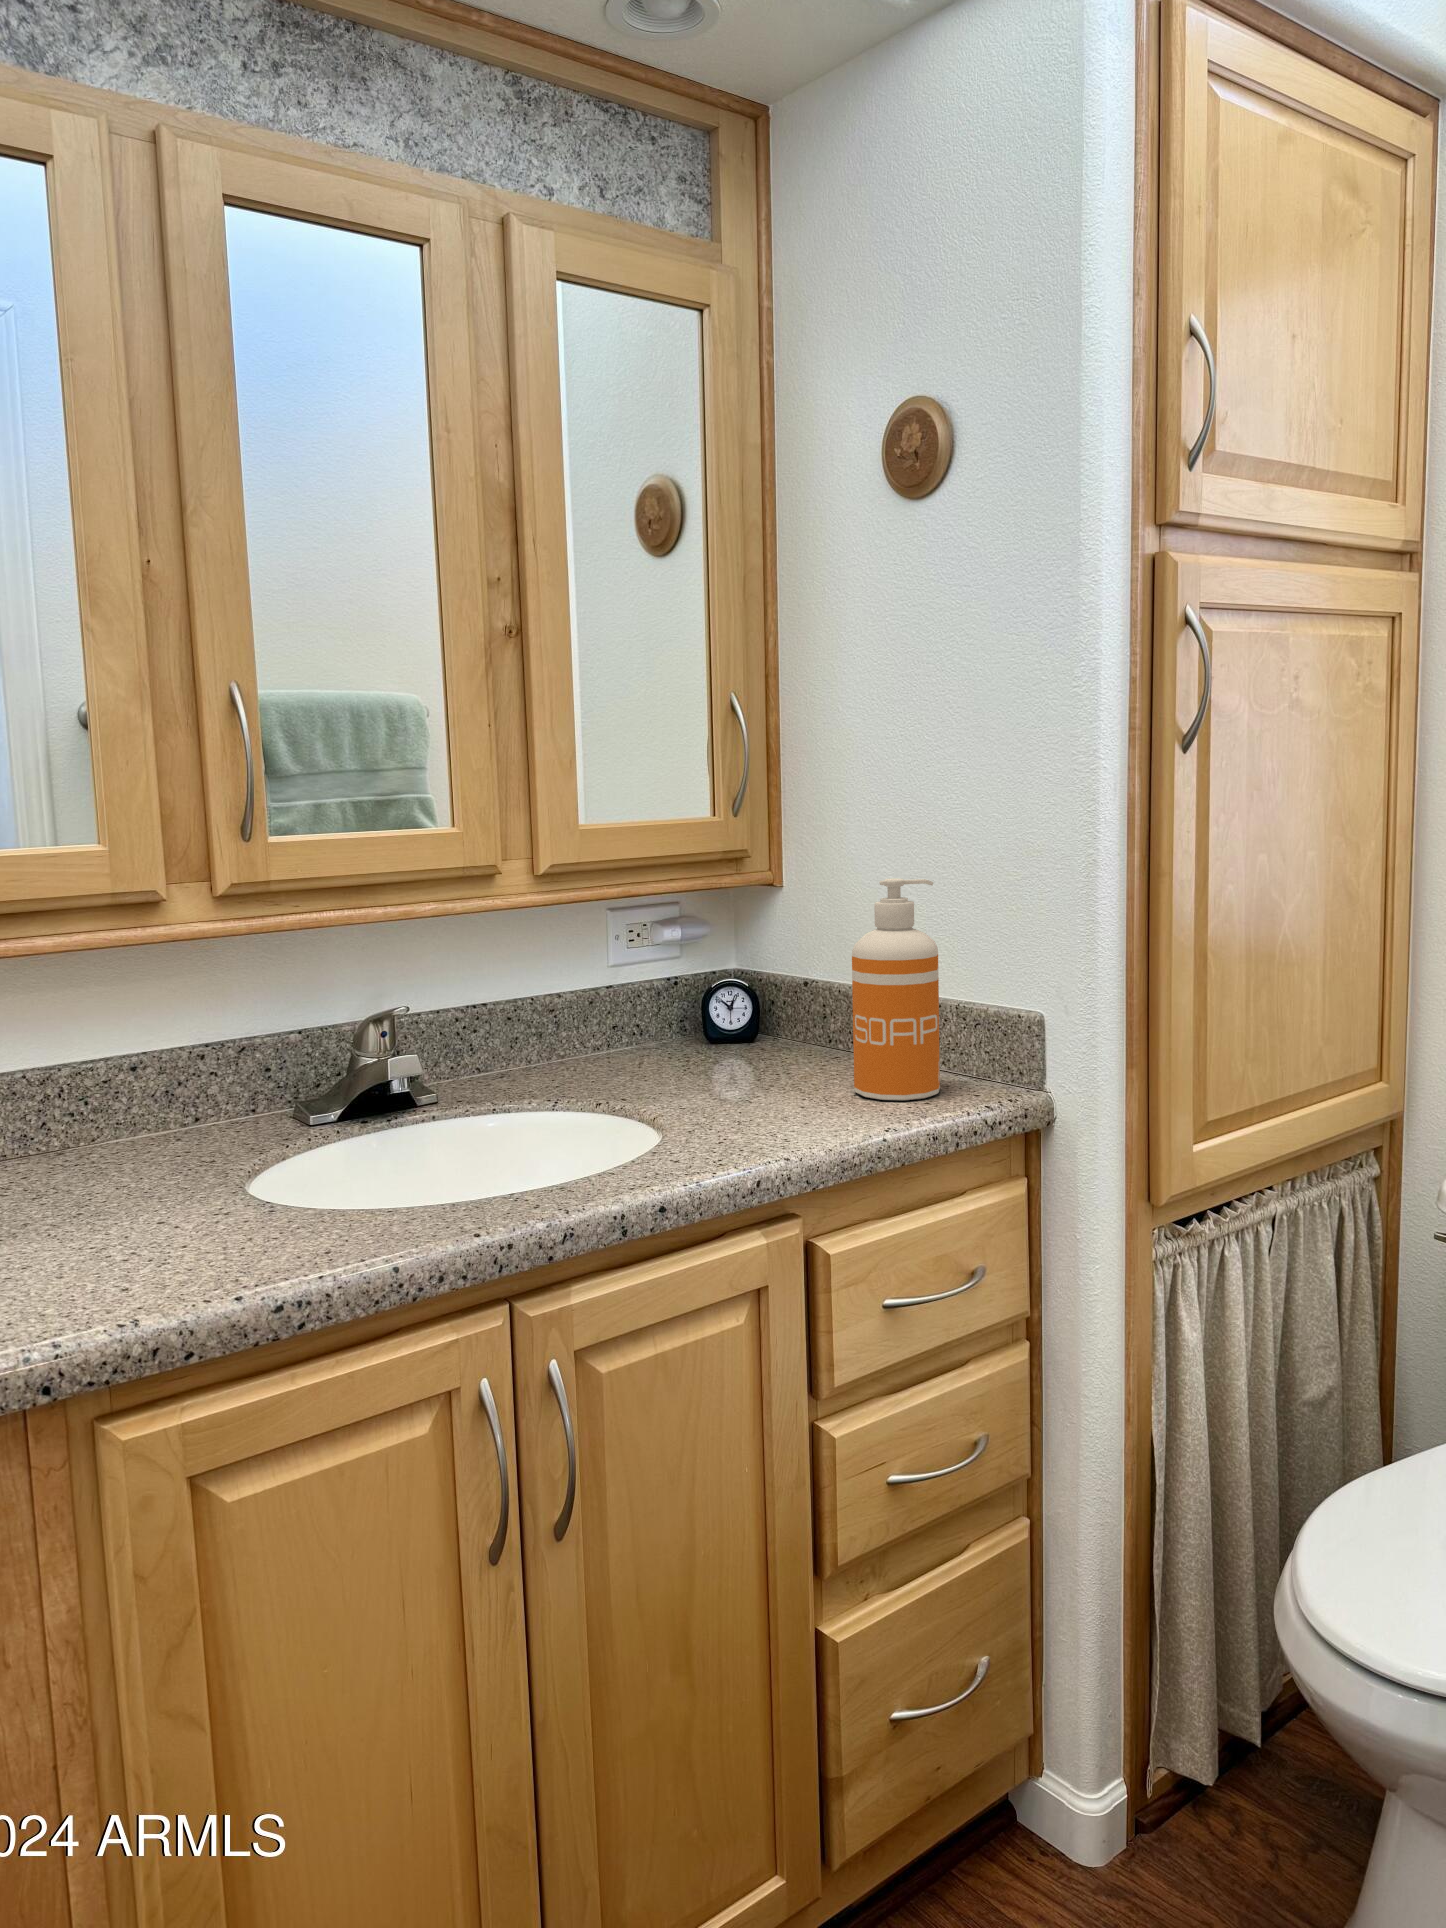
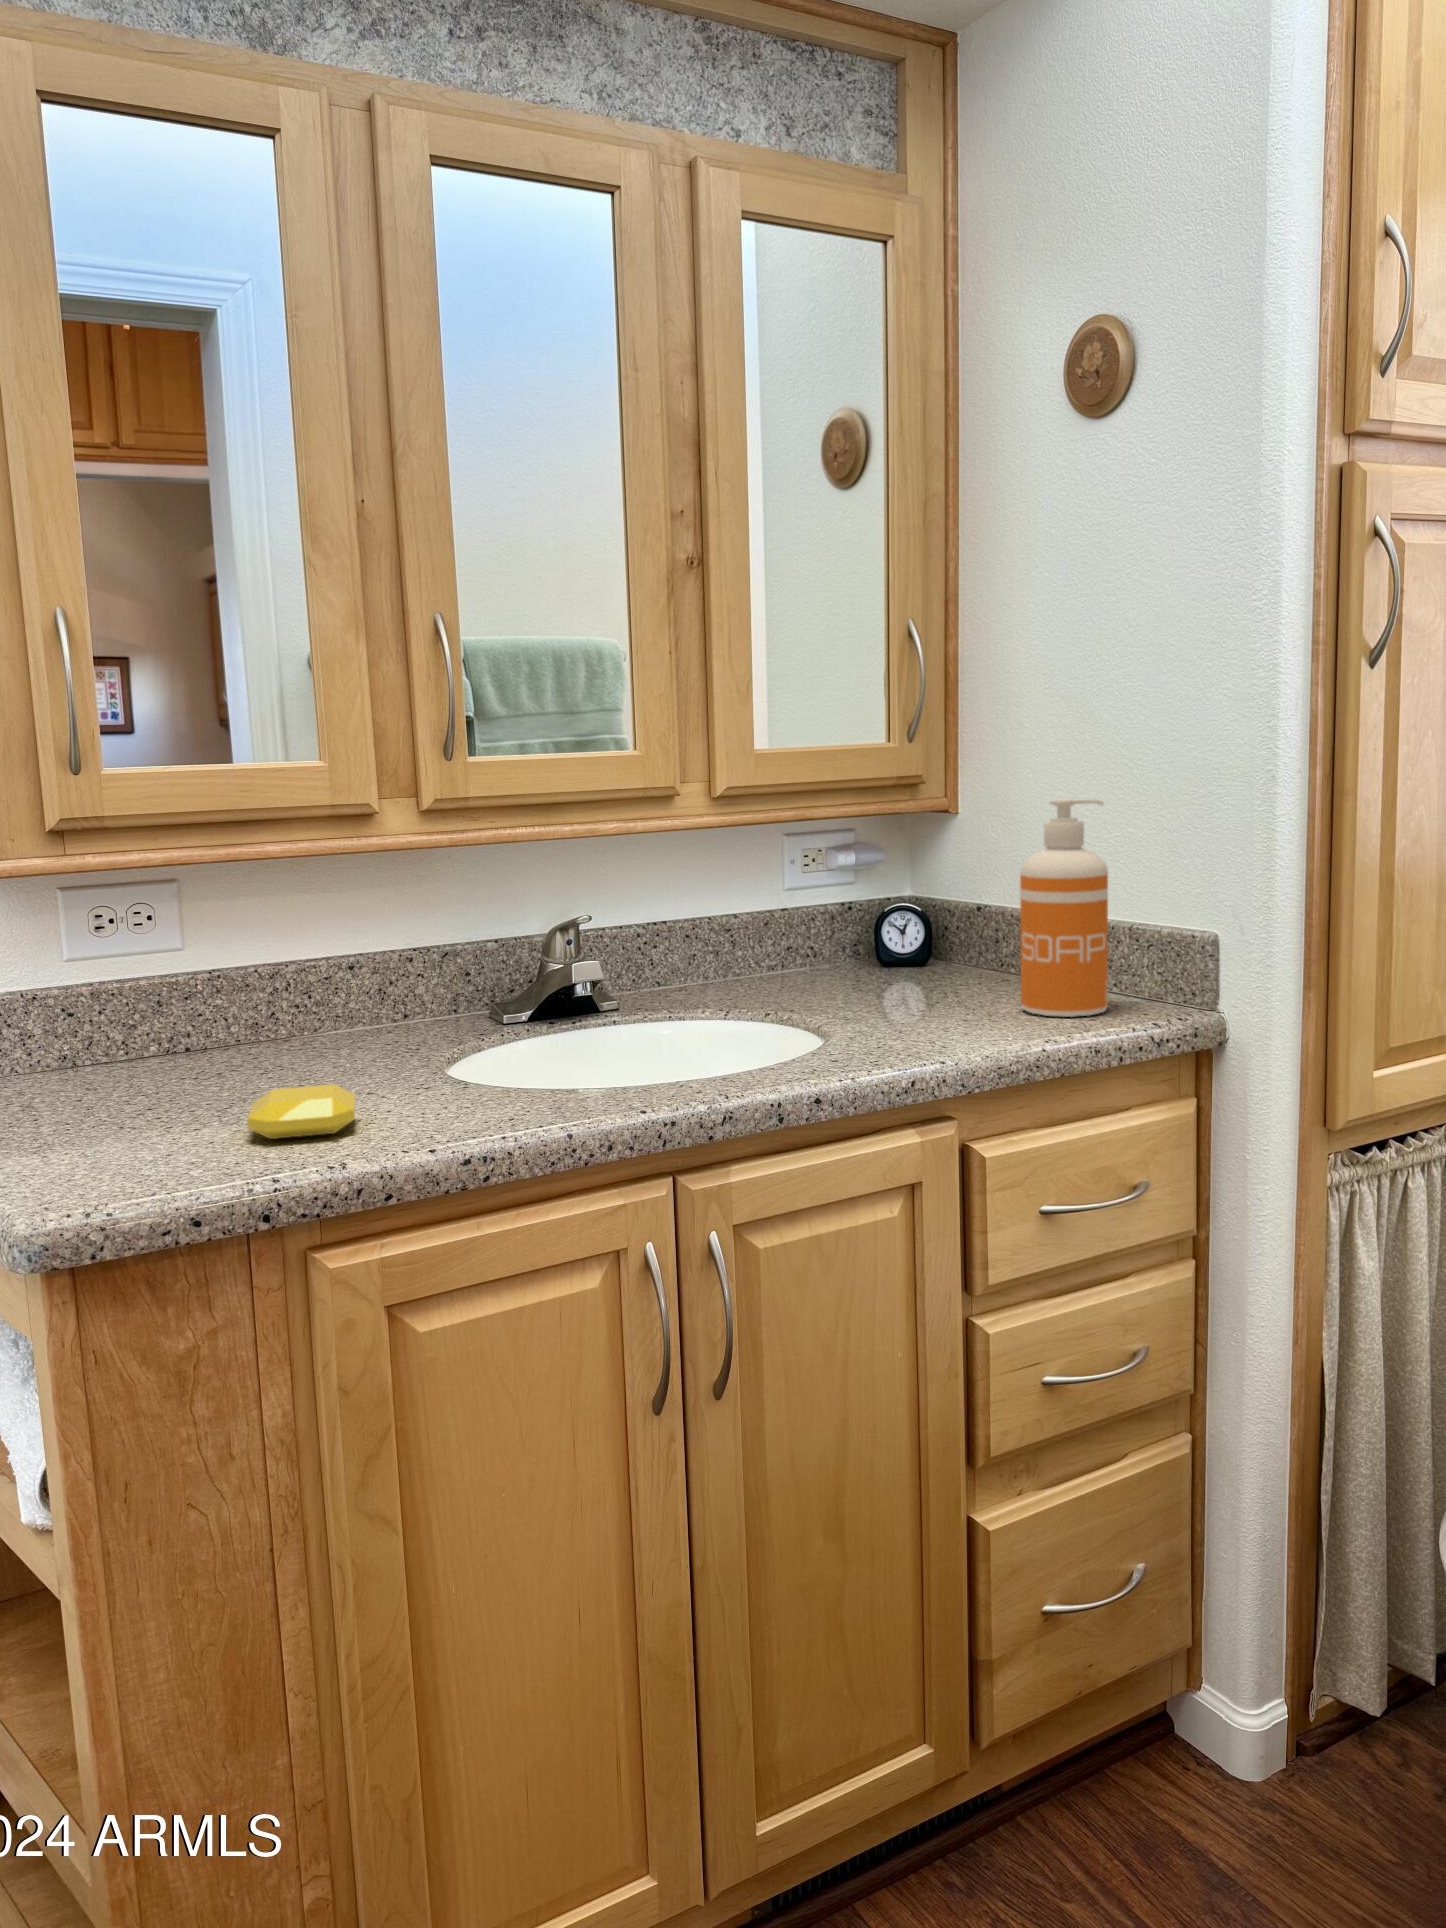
soap bar: none [19,1219,148,1289] -> present [247,1084,356,1139]

